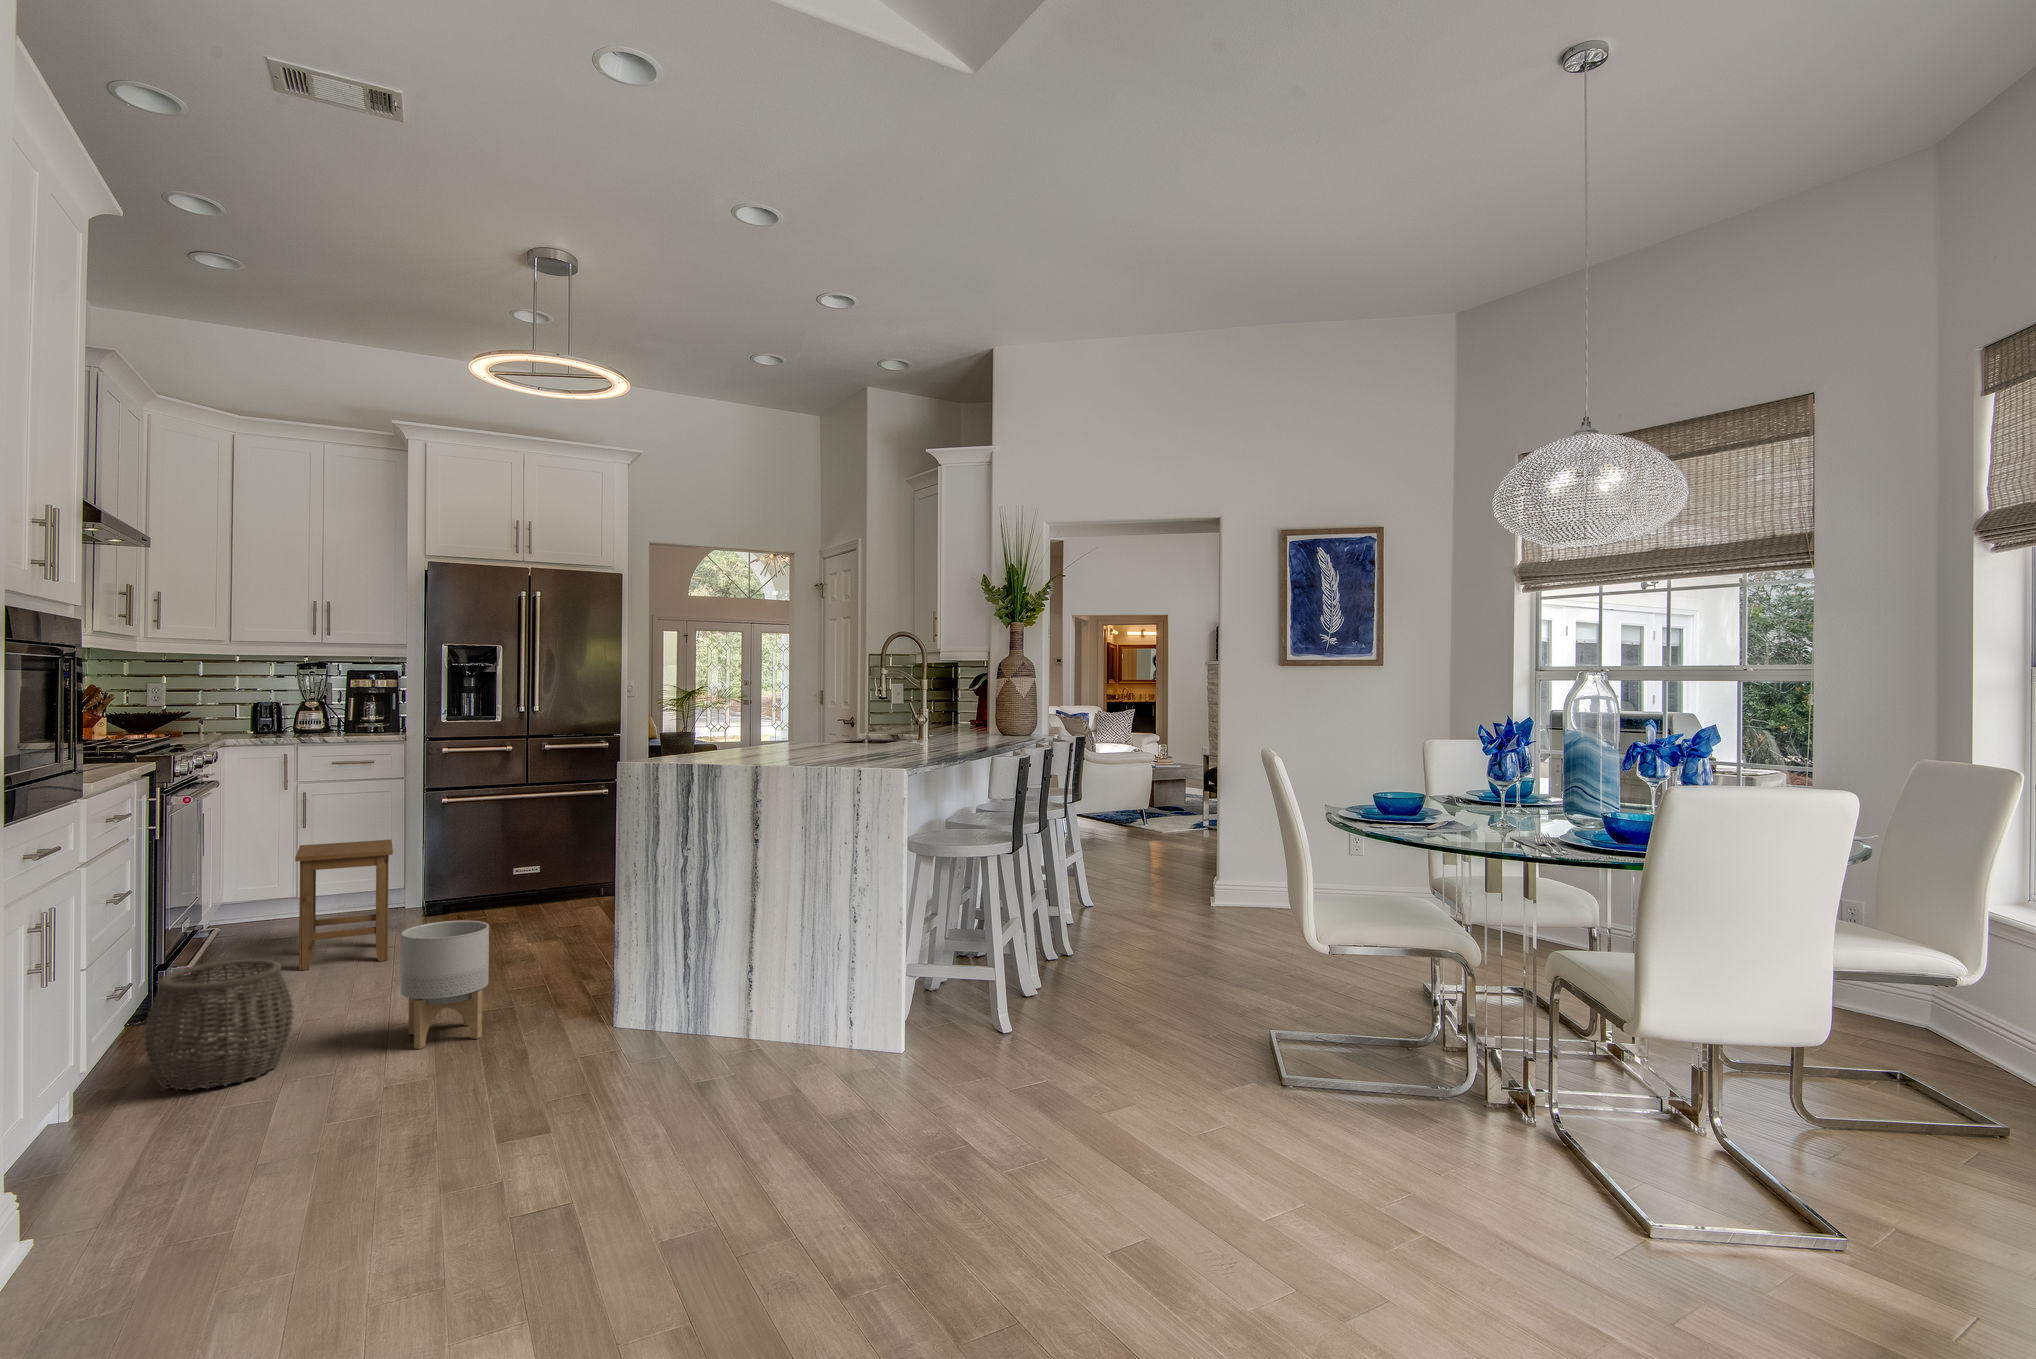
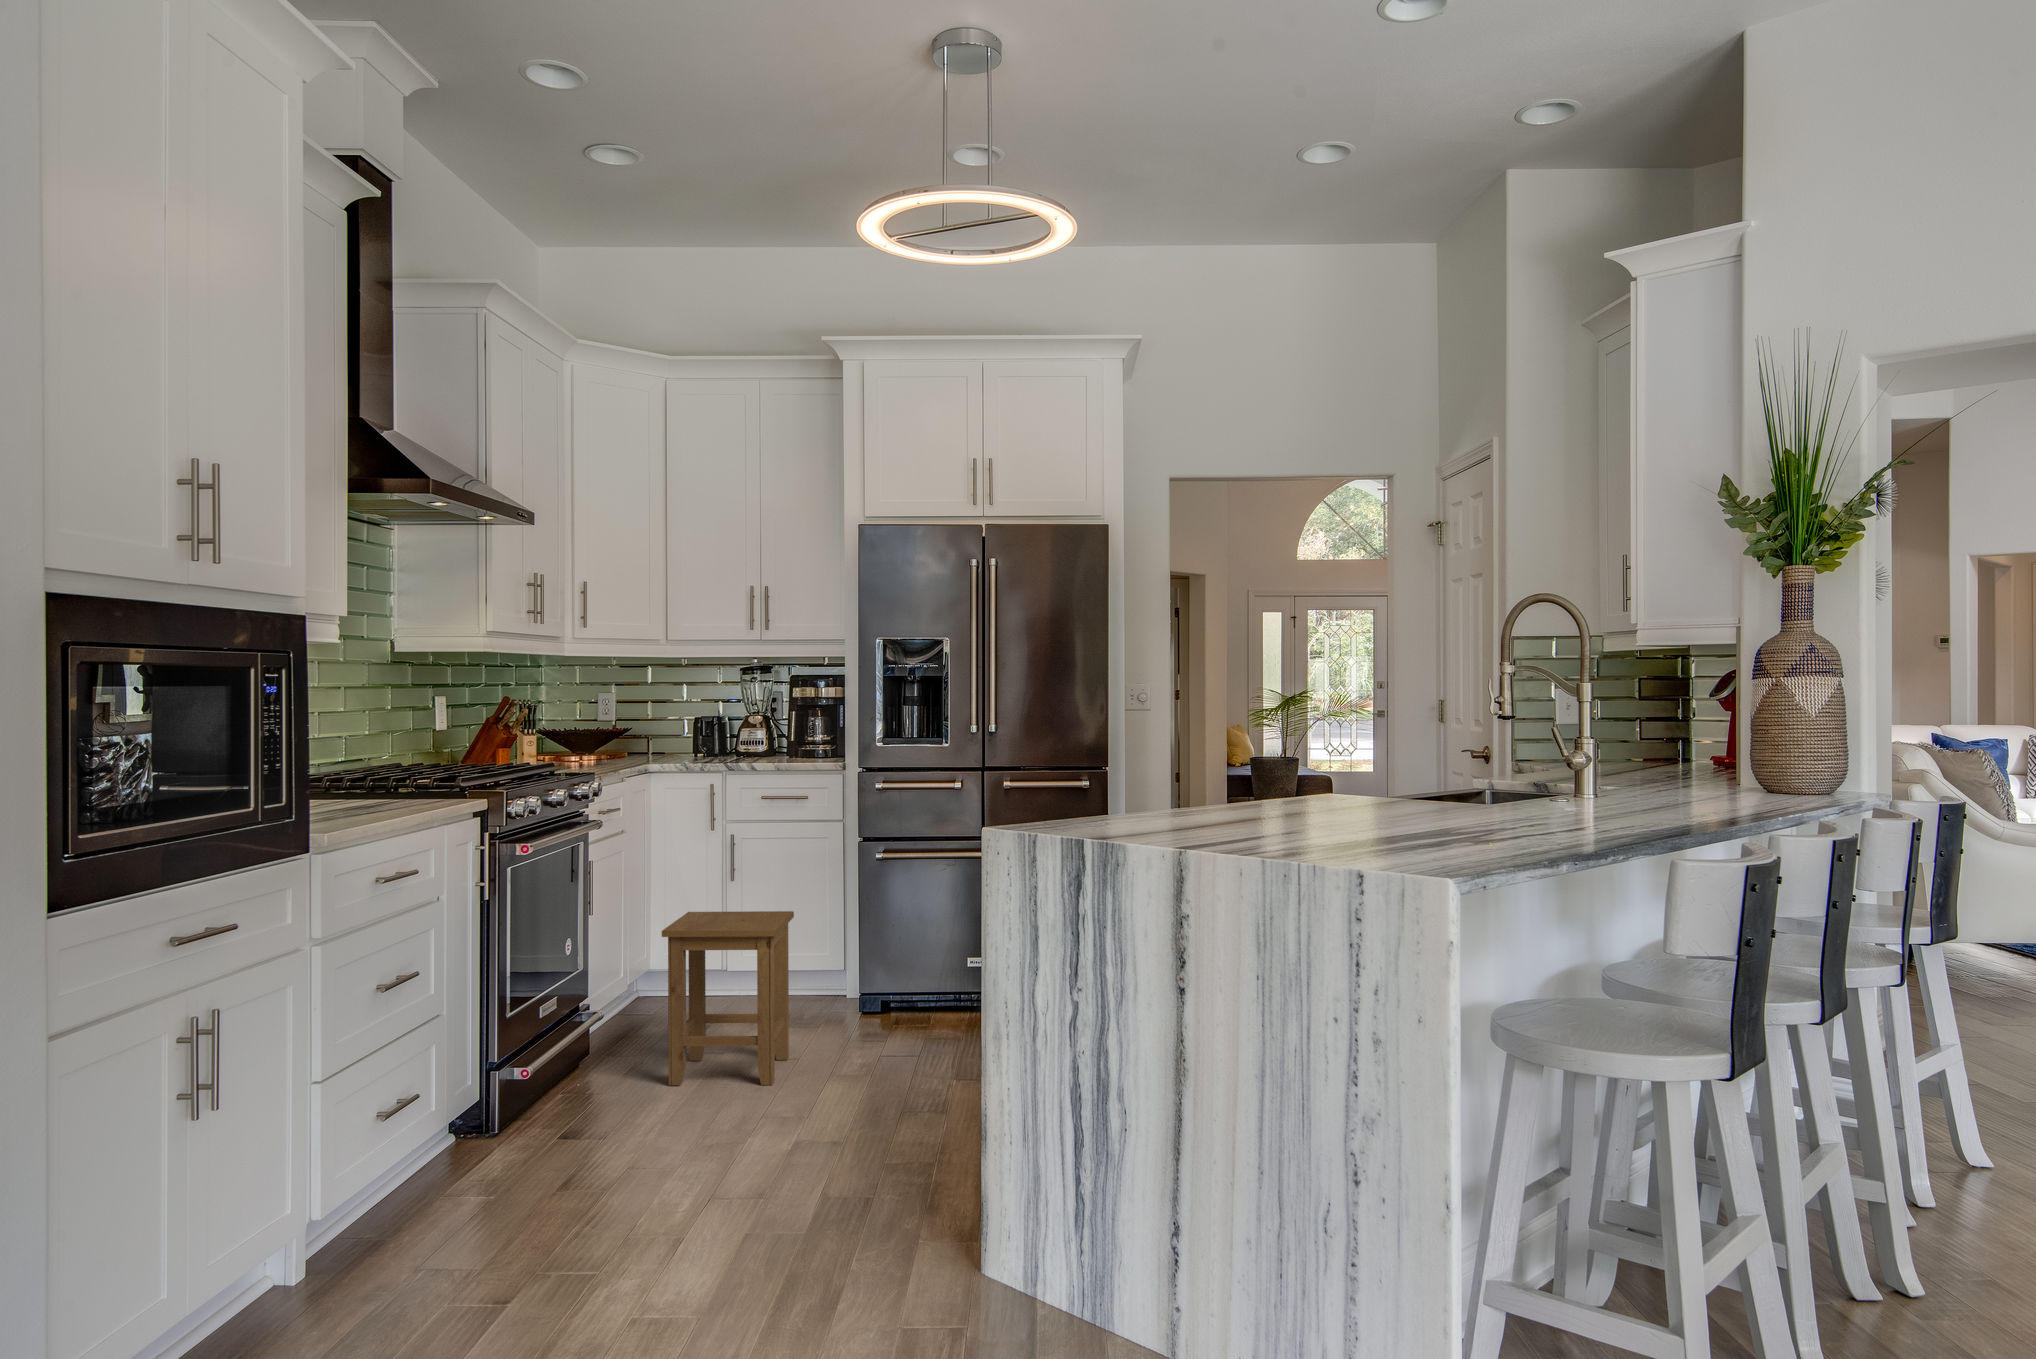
planter: present [401,920,489,1049] -> none [685,1061,807,1261]
woven basket: present [144,959,294,1090] -> none [367,1088,553,1279]

